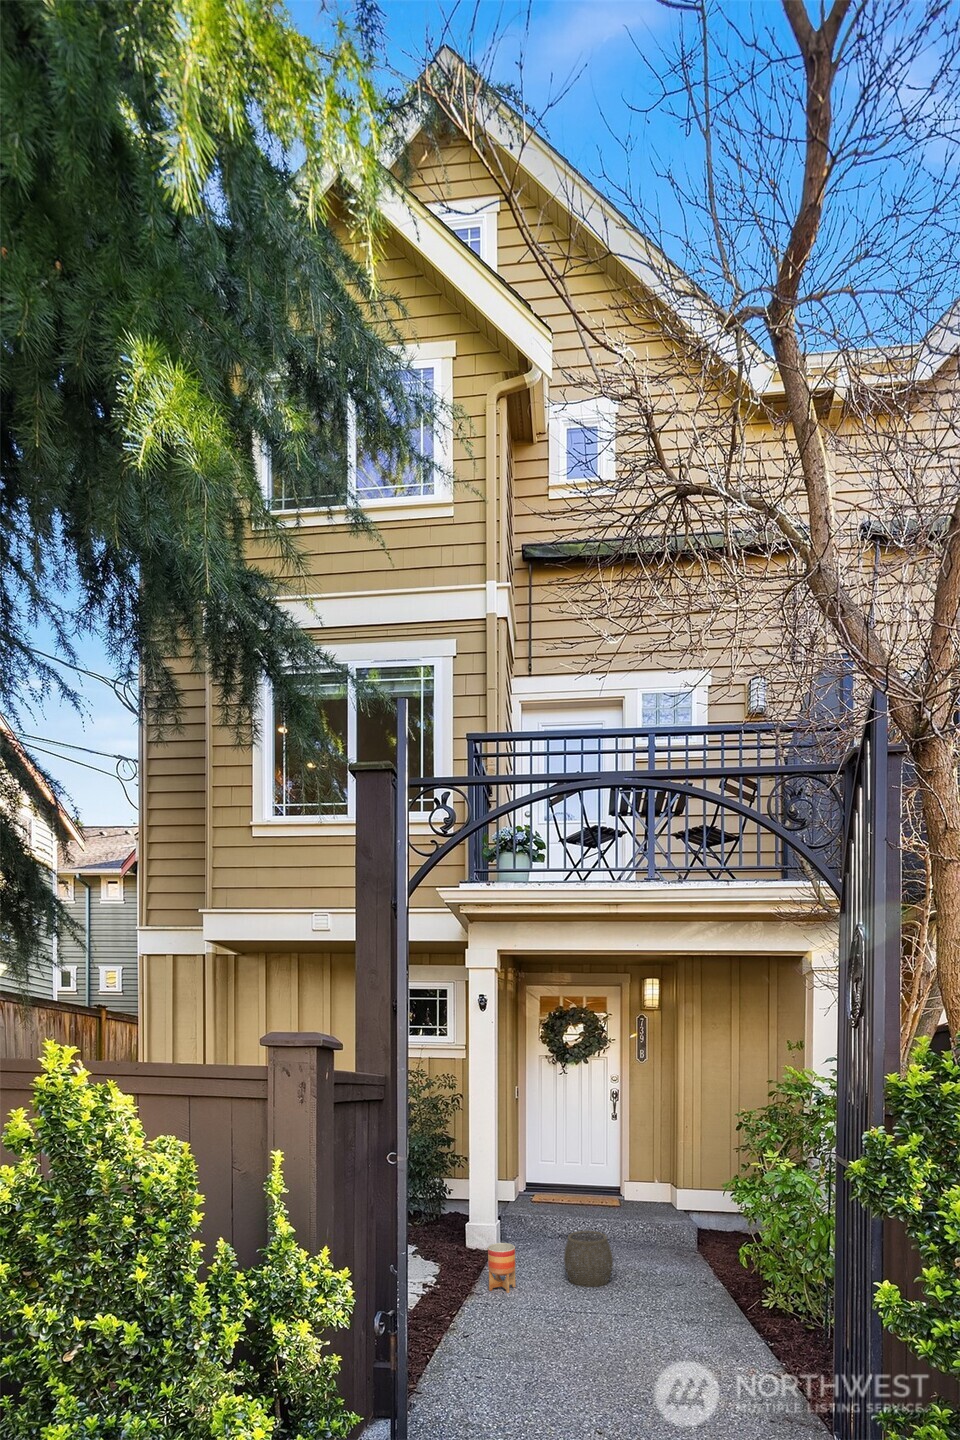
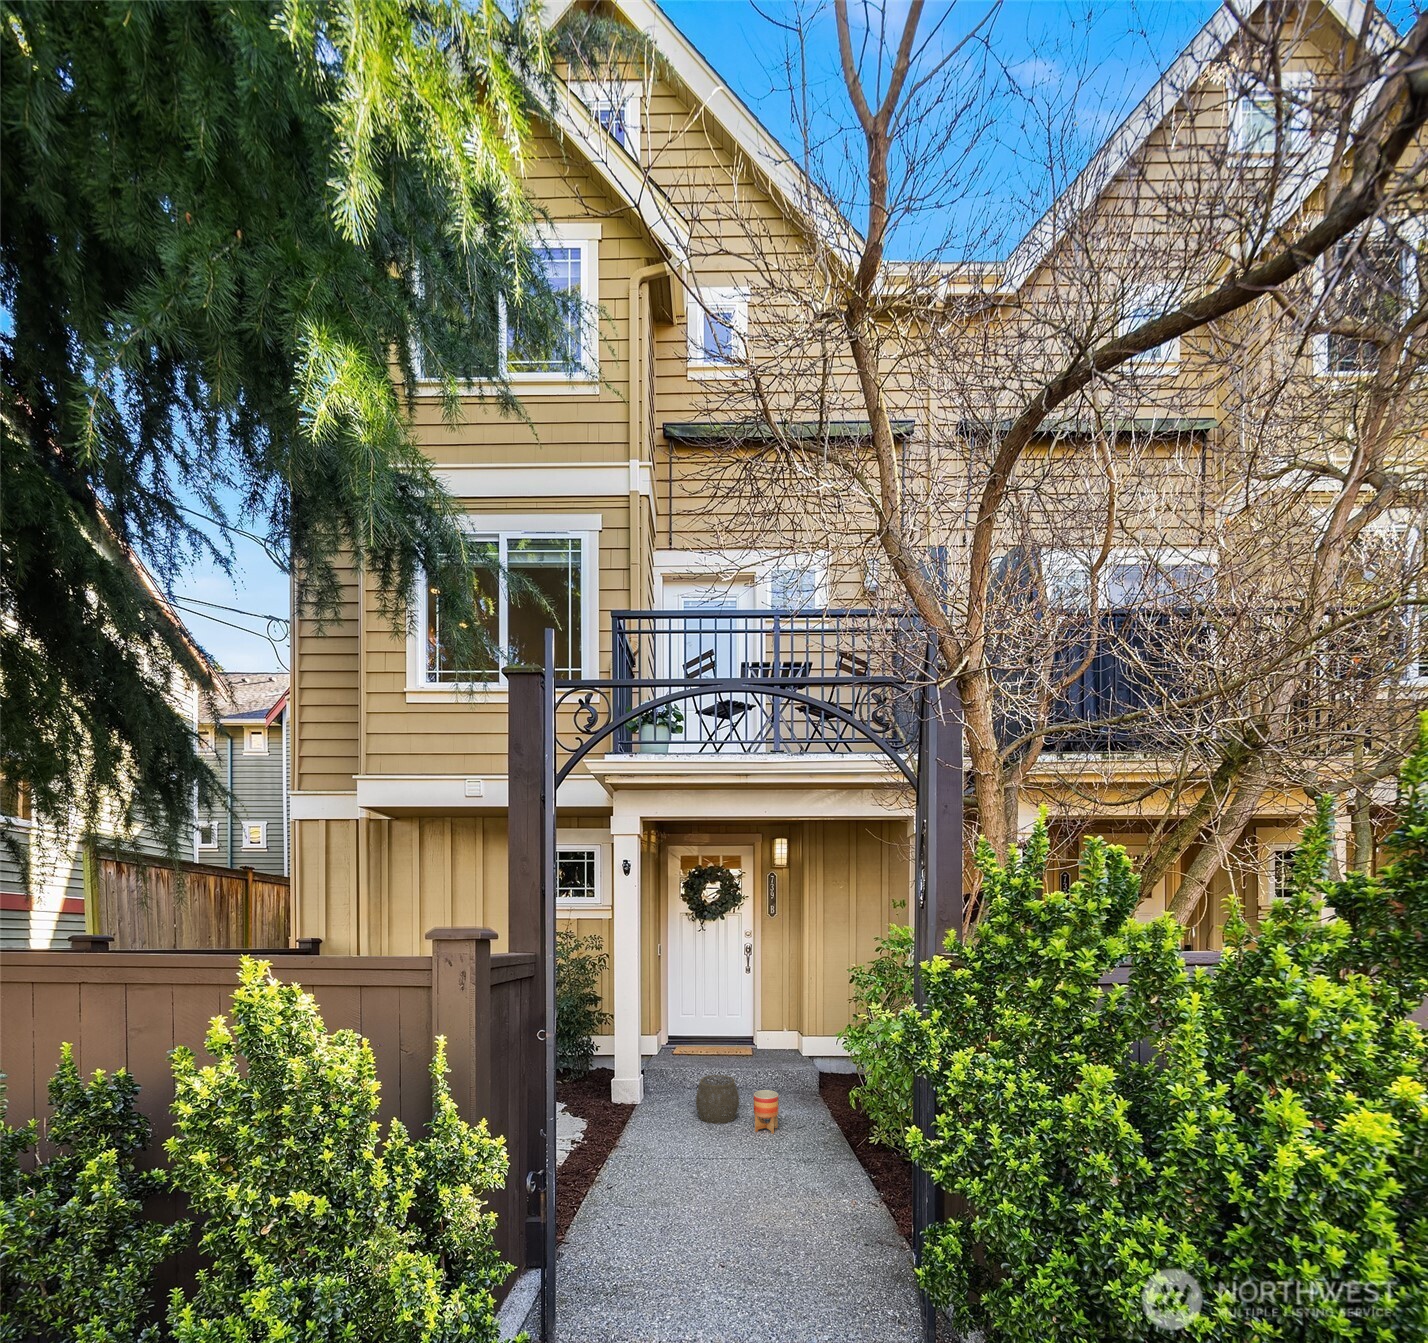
planter: present [488,1243,516,1293] -> present [754,1090,779,1134]

